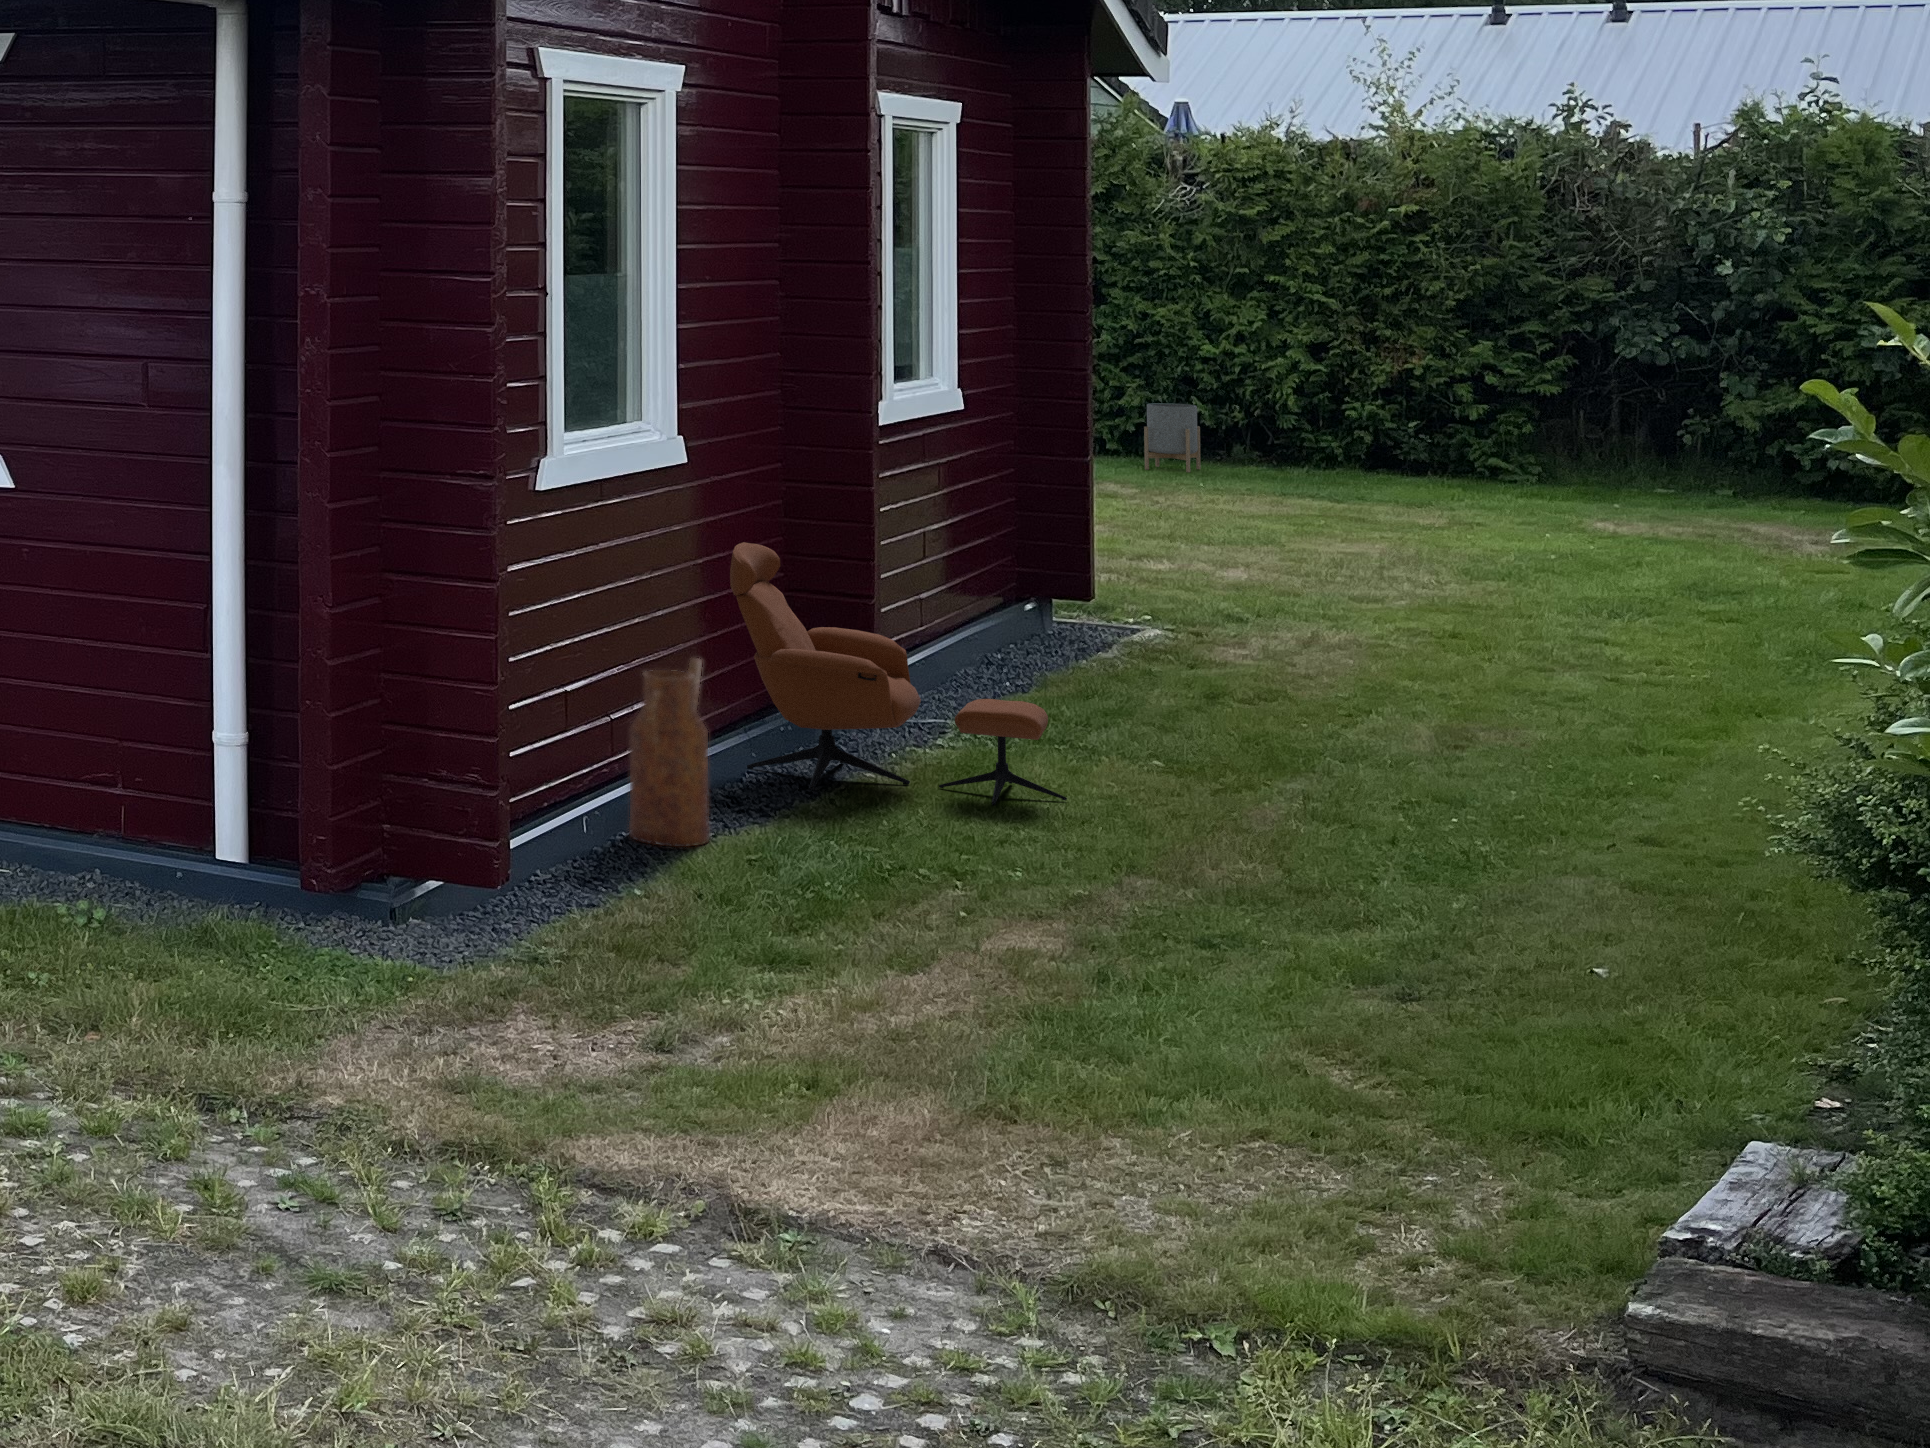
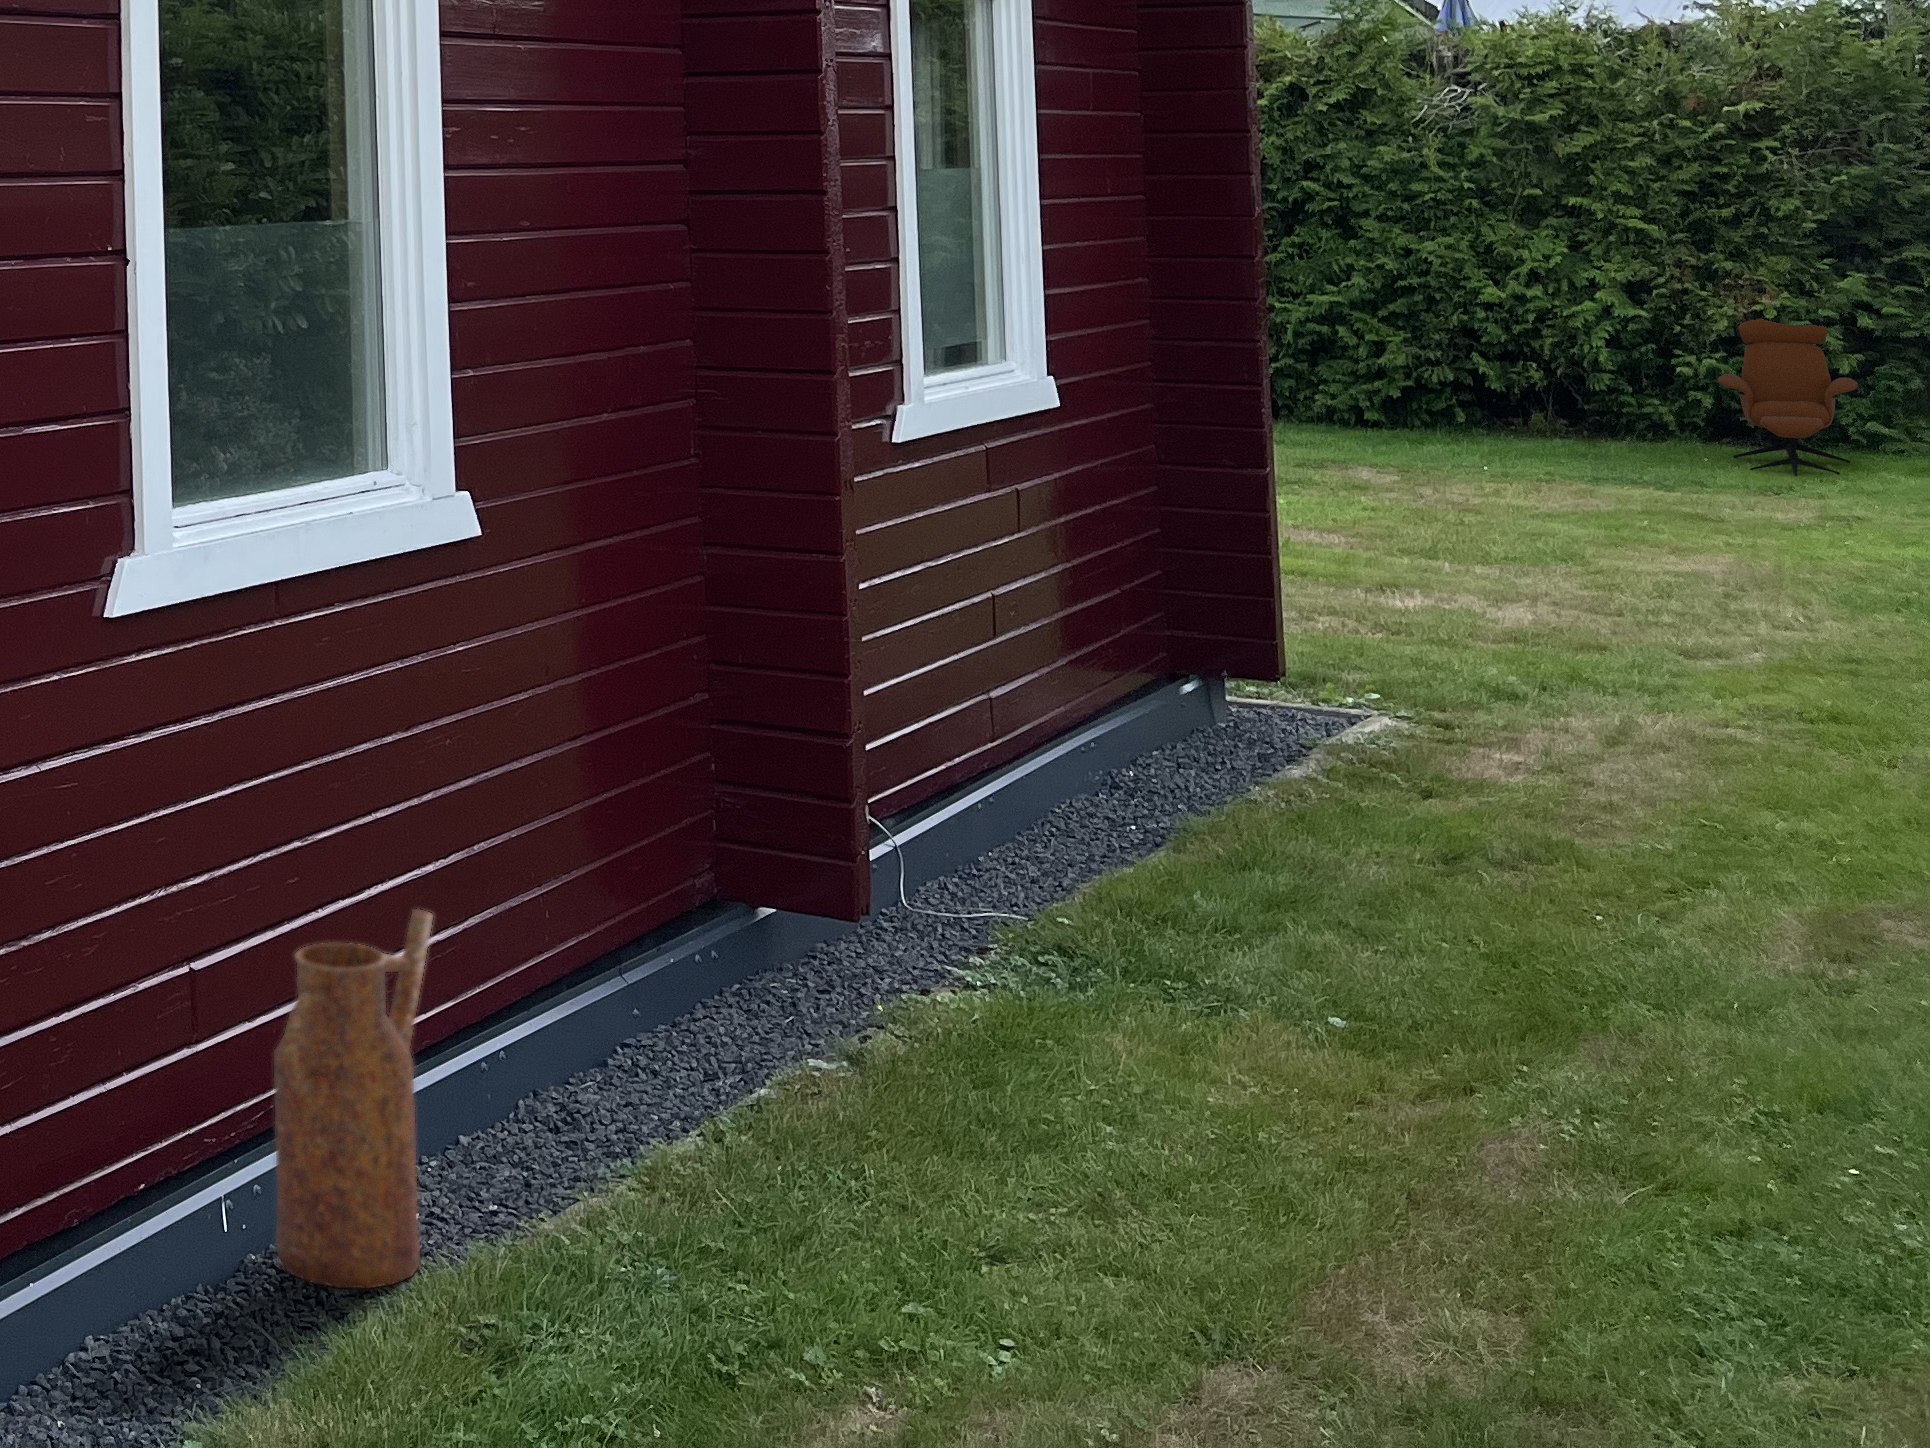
planter: present [1144,403,1201,472] -> none [1410,357,1486,444]
lounge chair: present [730,542,1067,805] -> present [1718,319,1858,476]

